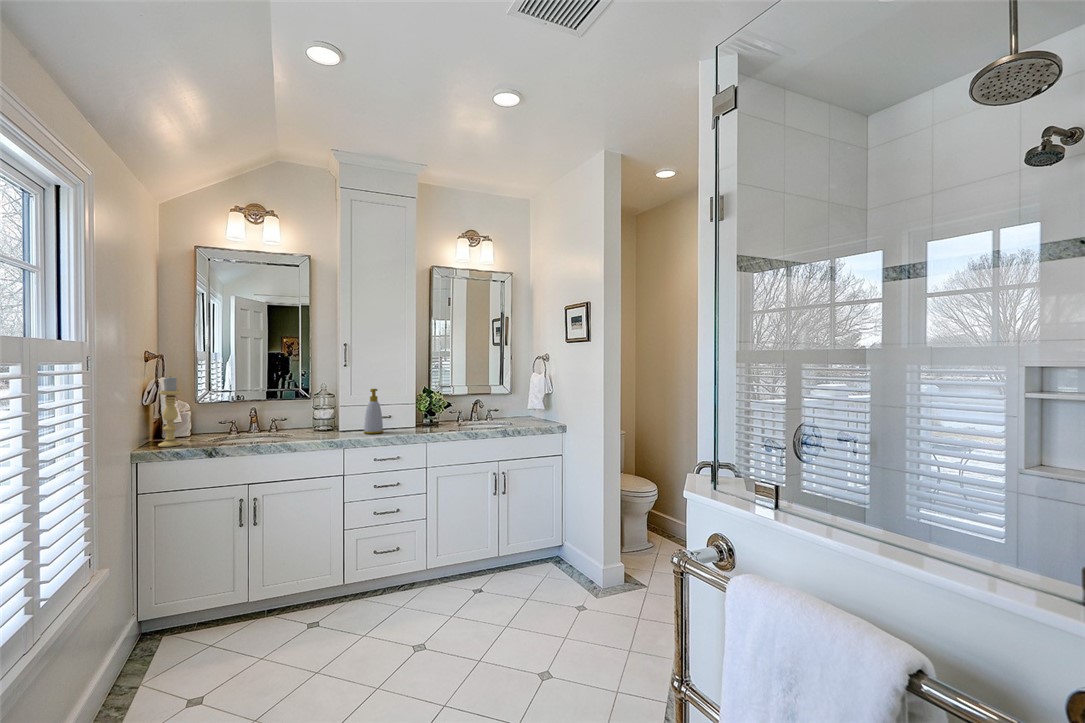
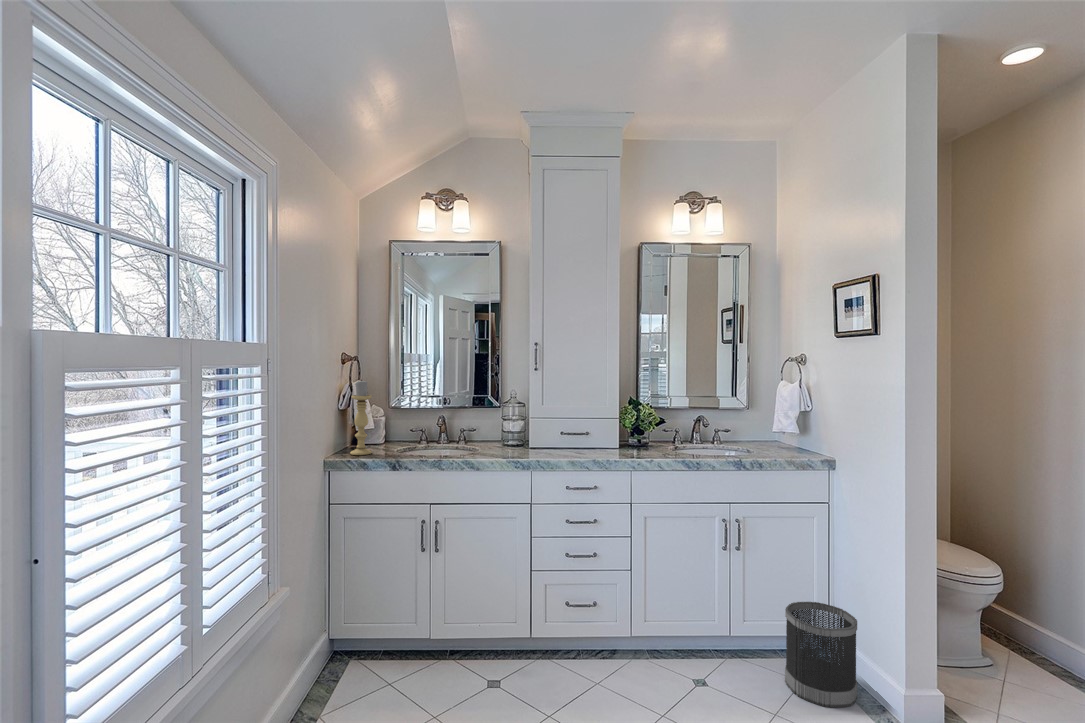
soap bottle: present [364,389,383,434] -> none [556,398,579,454]
wastebasket: none [535,522,579,589] -> present [785,602,857,707]

